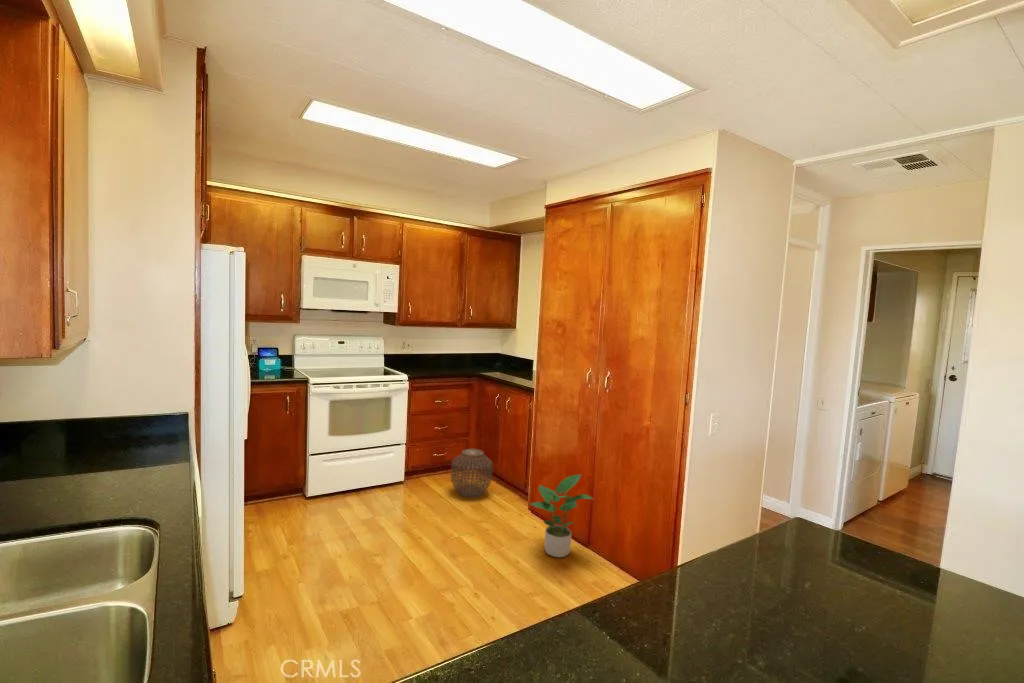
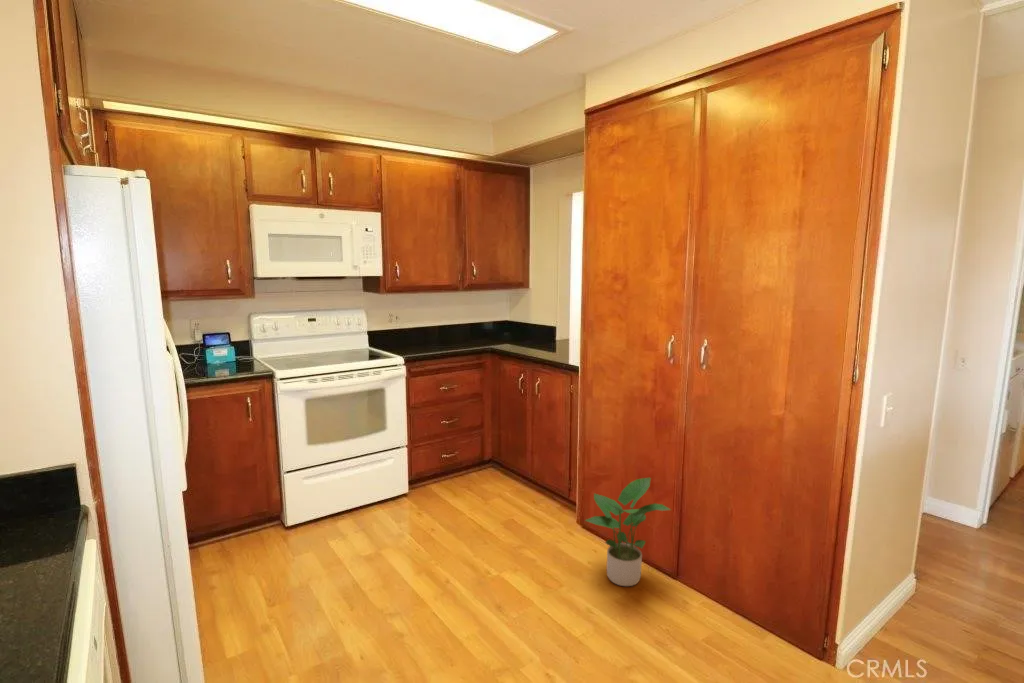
woven basket: present [451,449,493,497] -> none [469,446,521,508]

